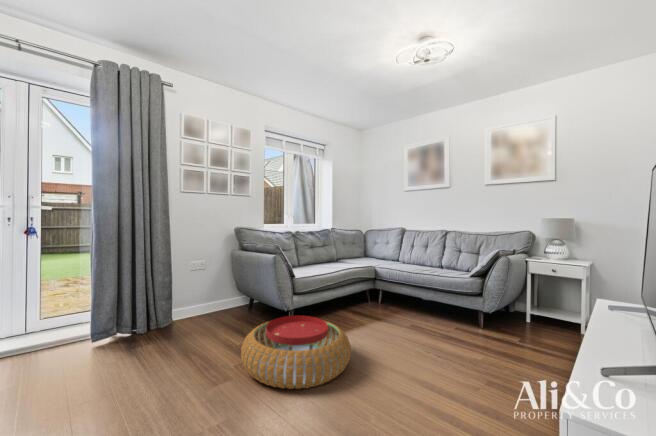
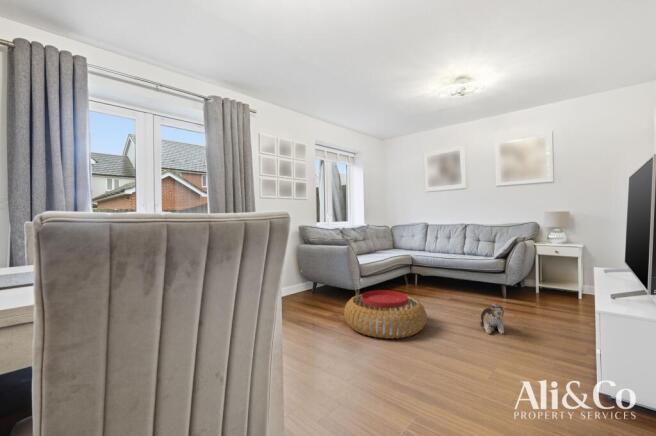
plush toy: none [422,347,449,390] -> present [480,304,504,334]

